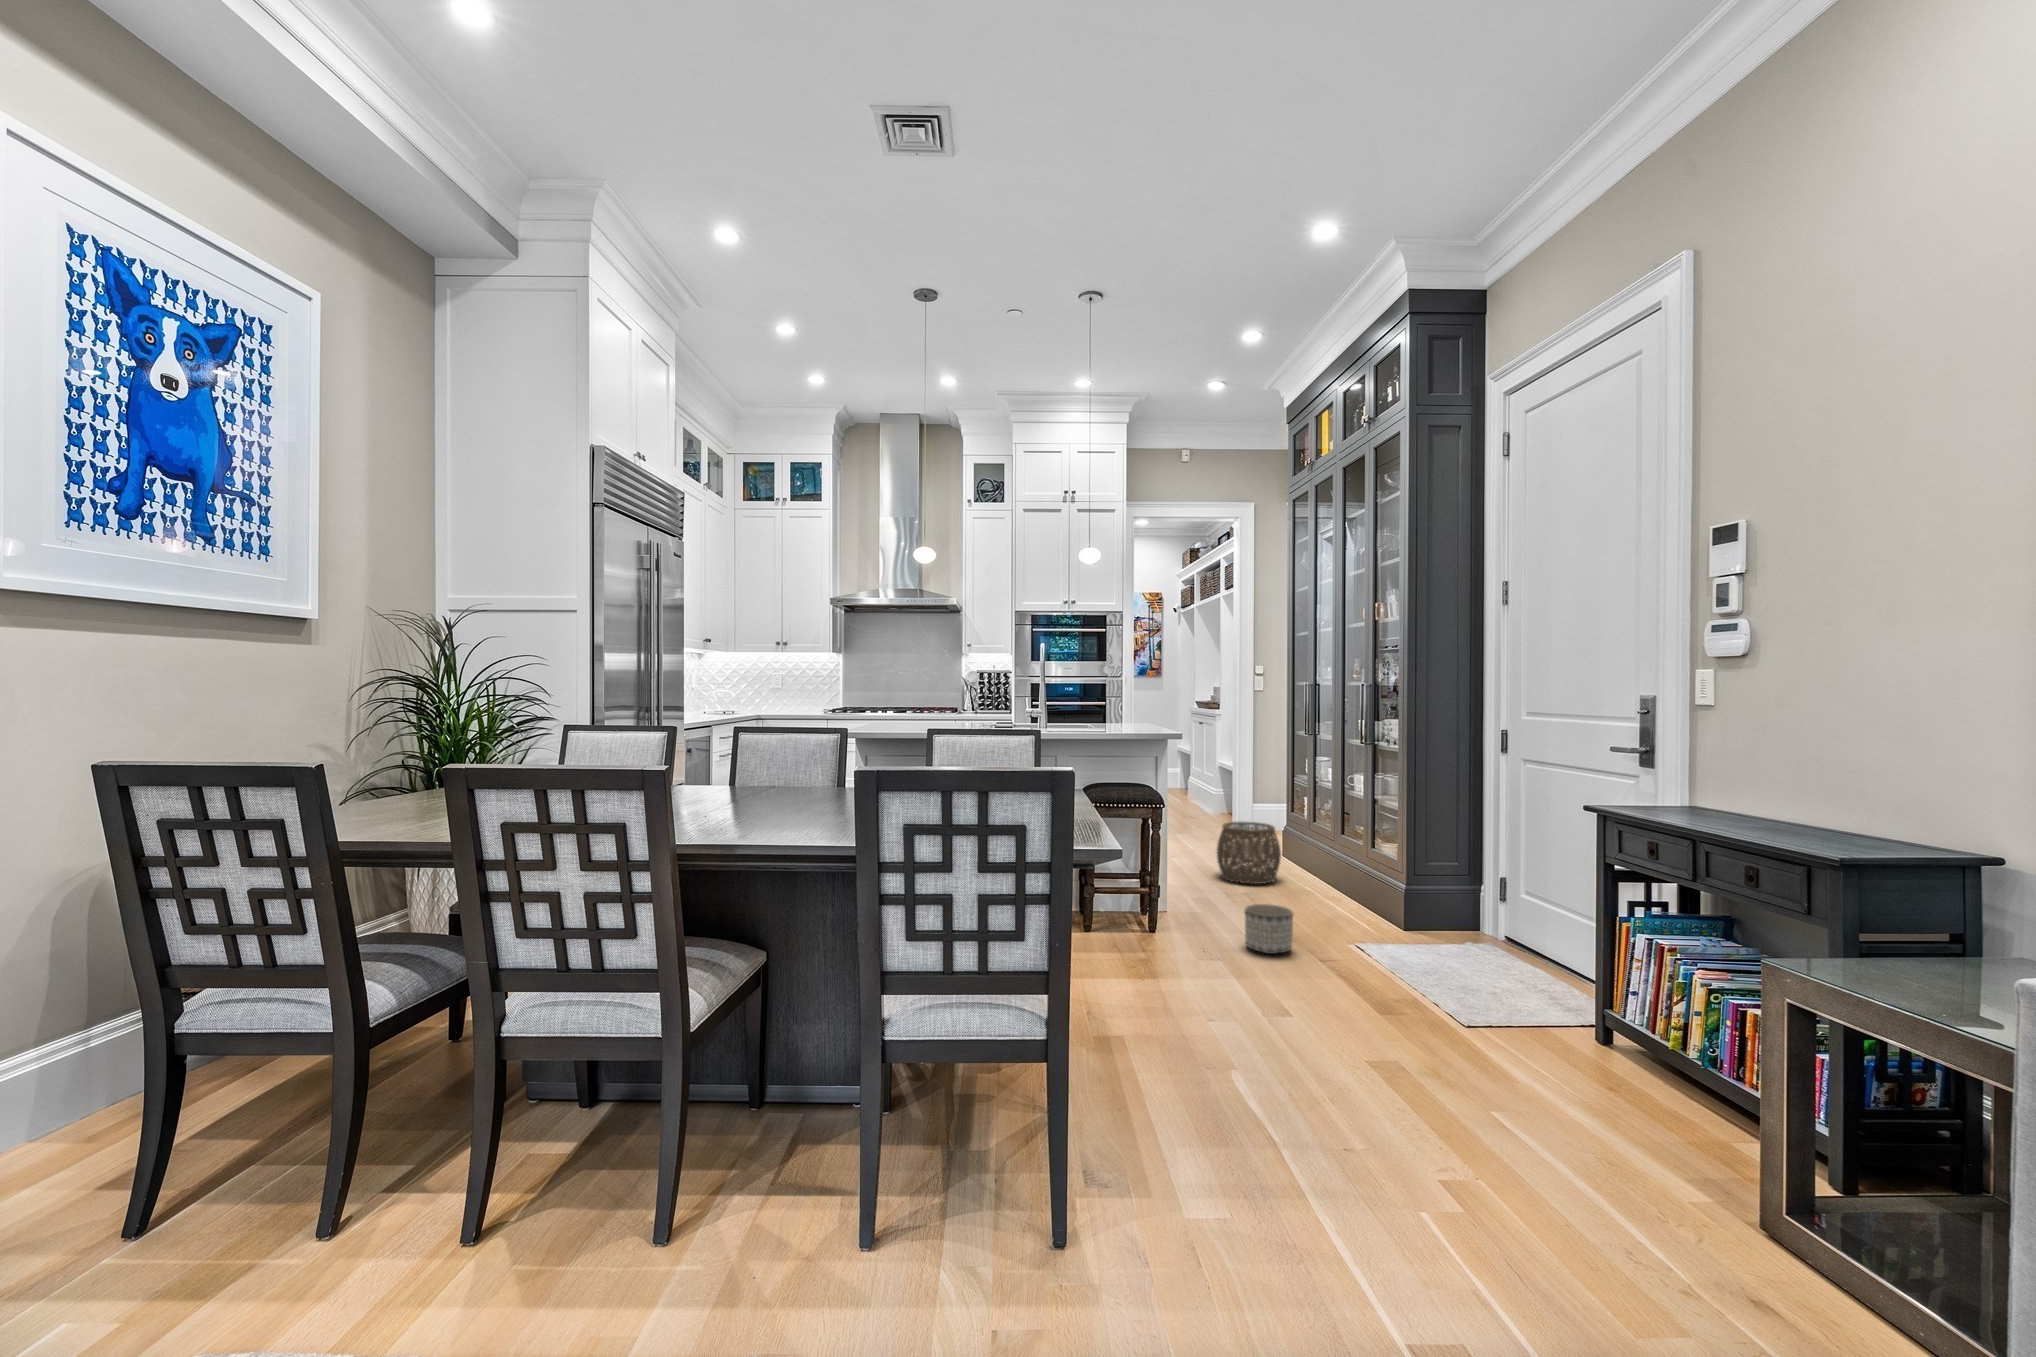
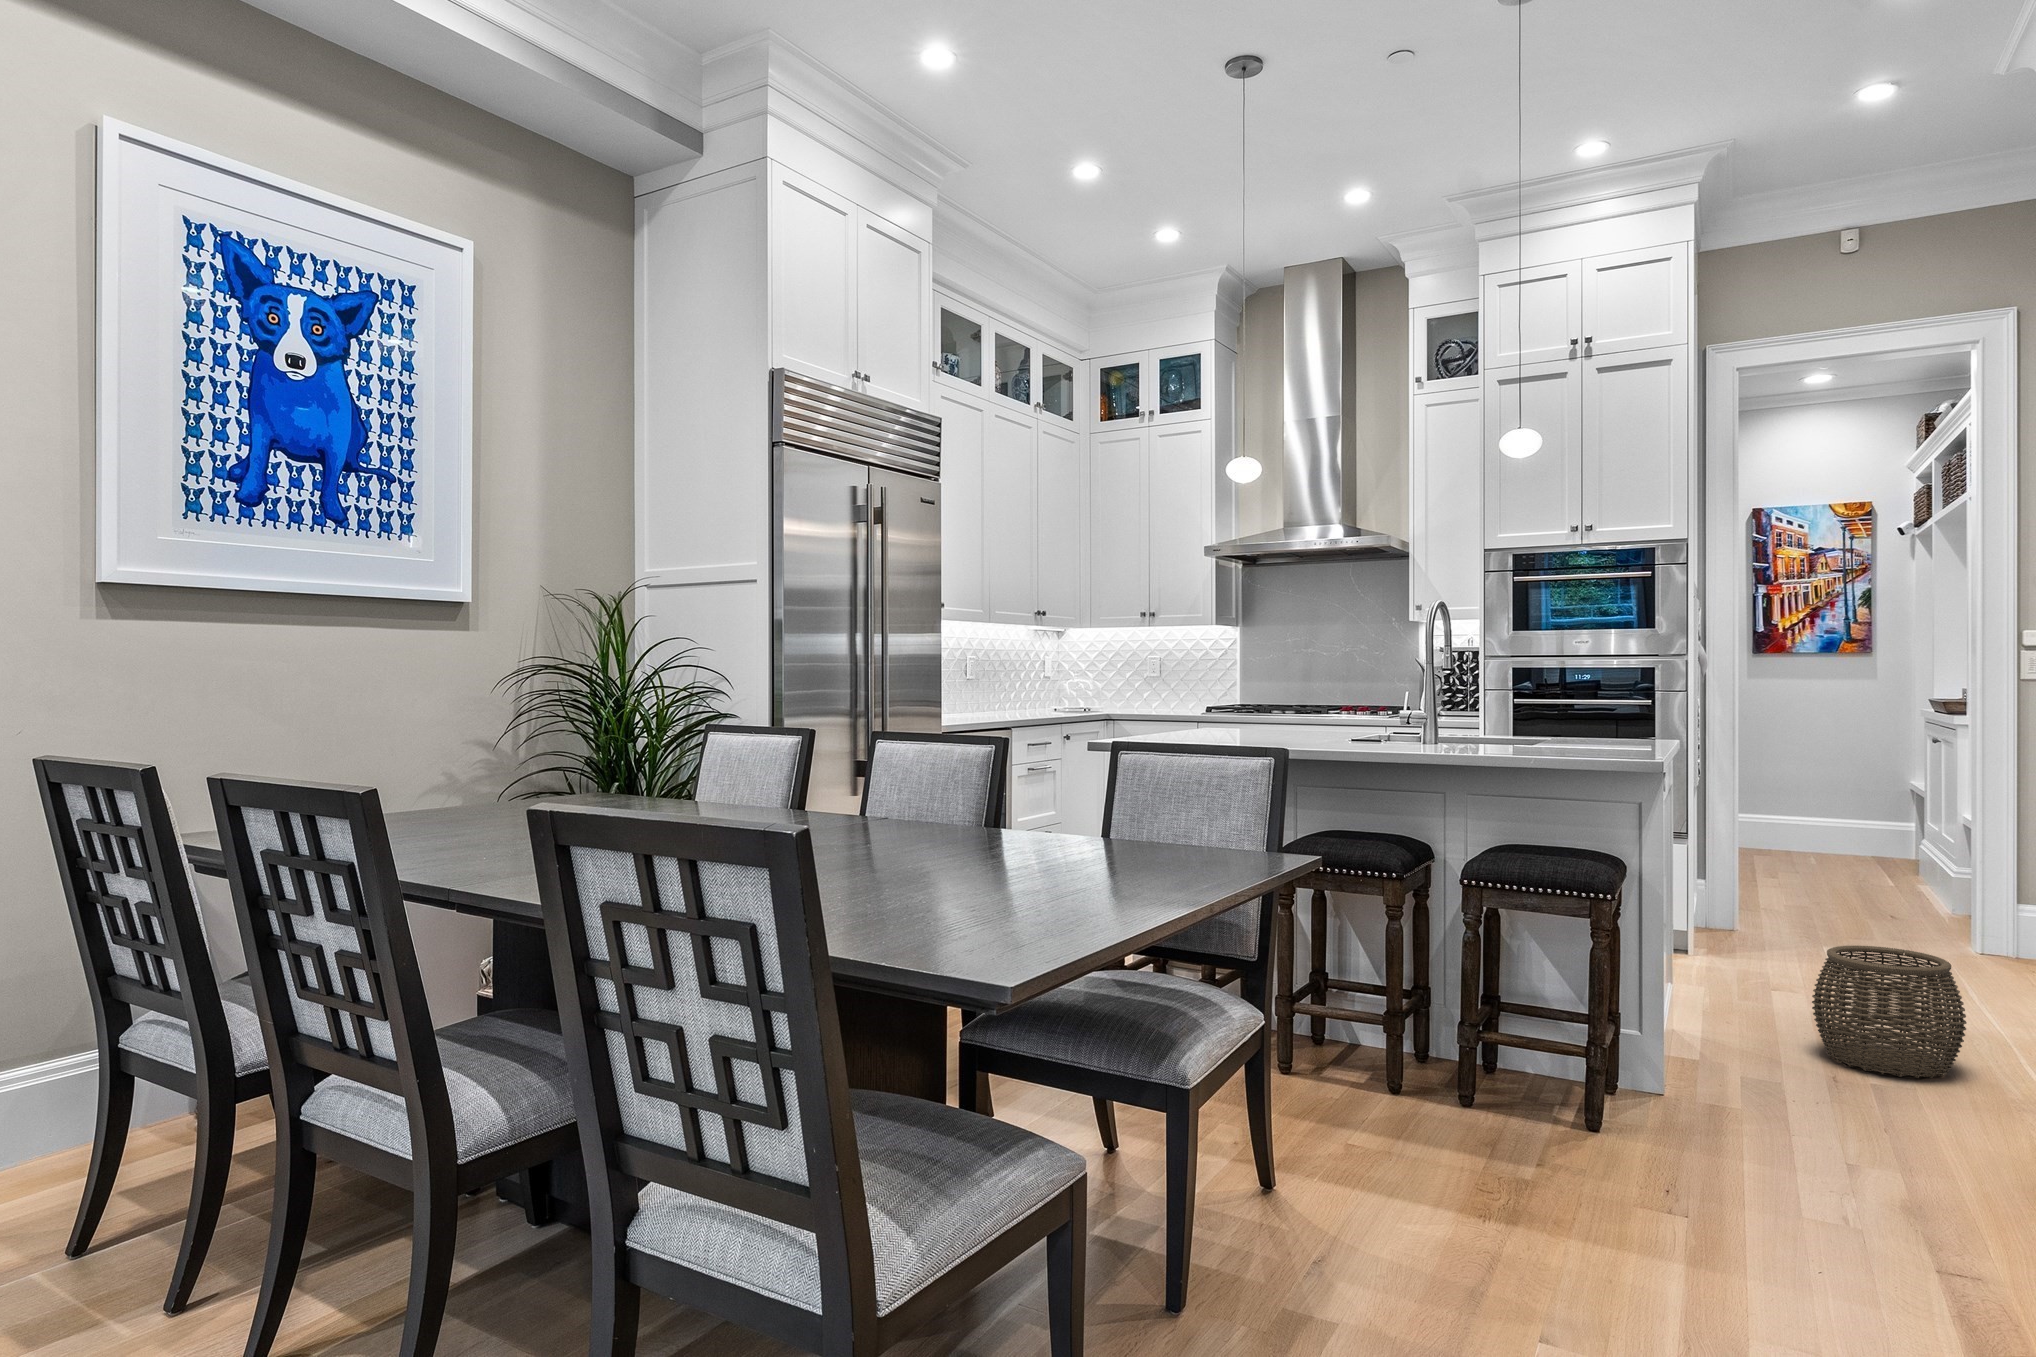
planter: present [1245,904,1293,954] -> none [1737,1112,1848,1220]

